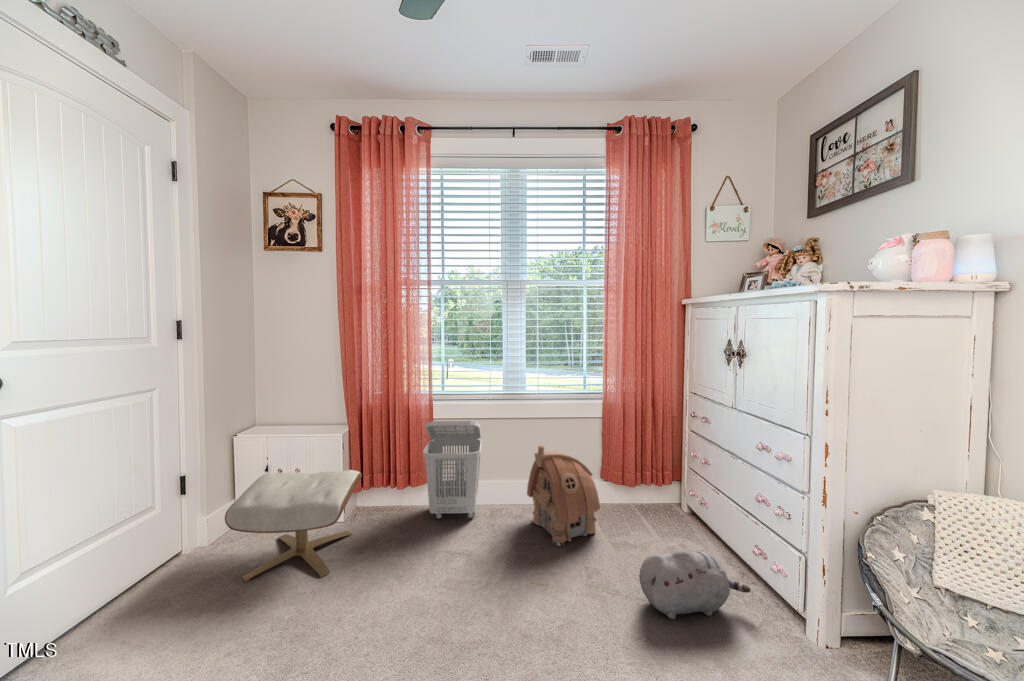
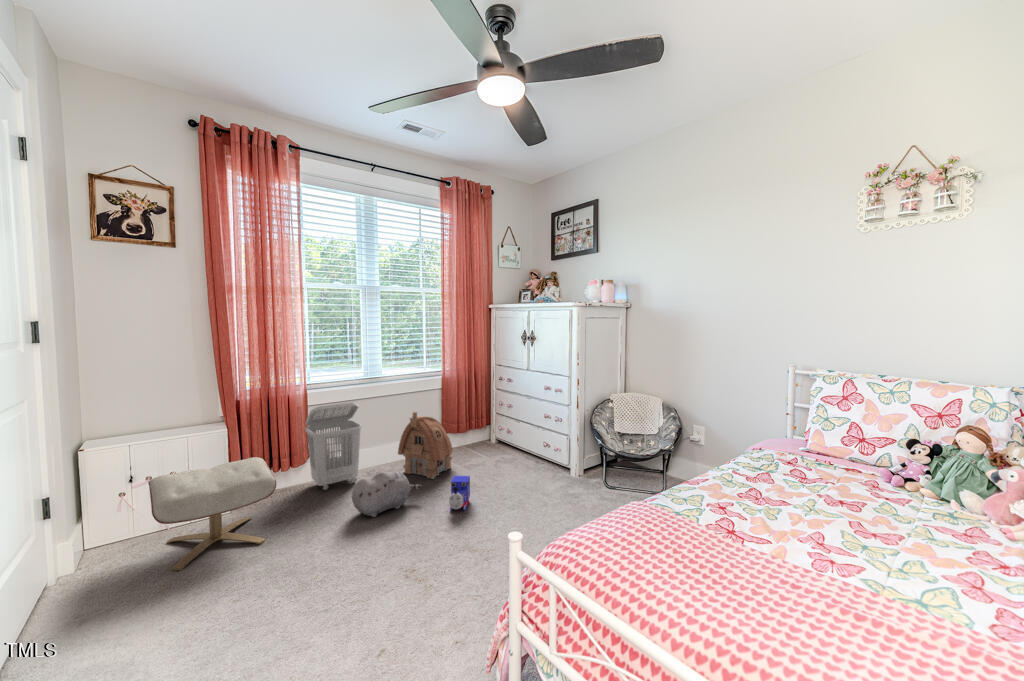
plush toy: present [639,550,751,619] -> present [352,472,423,517]
toy train: none [531,564,580,634] -> present [449,476,470,510]

